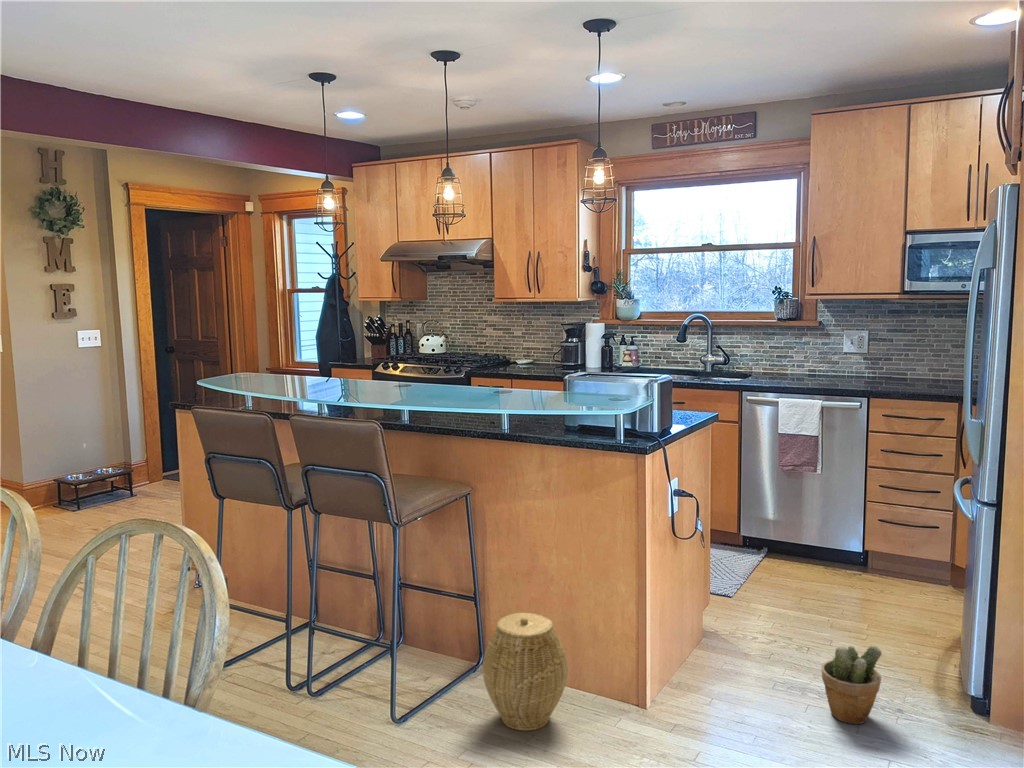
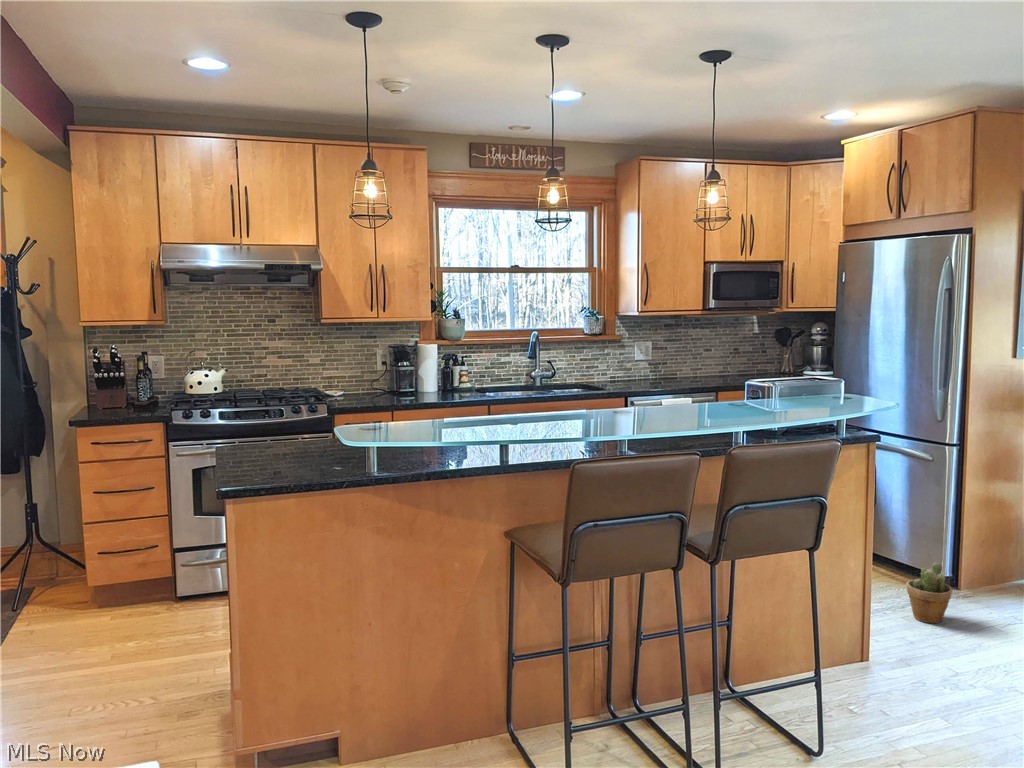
woven basket: present [483,613,568,731] -> none [817,617,906,730]

